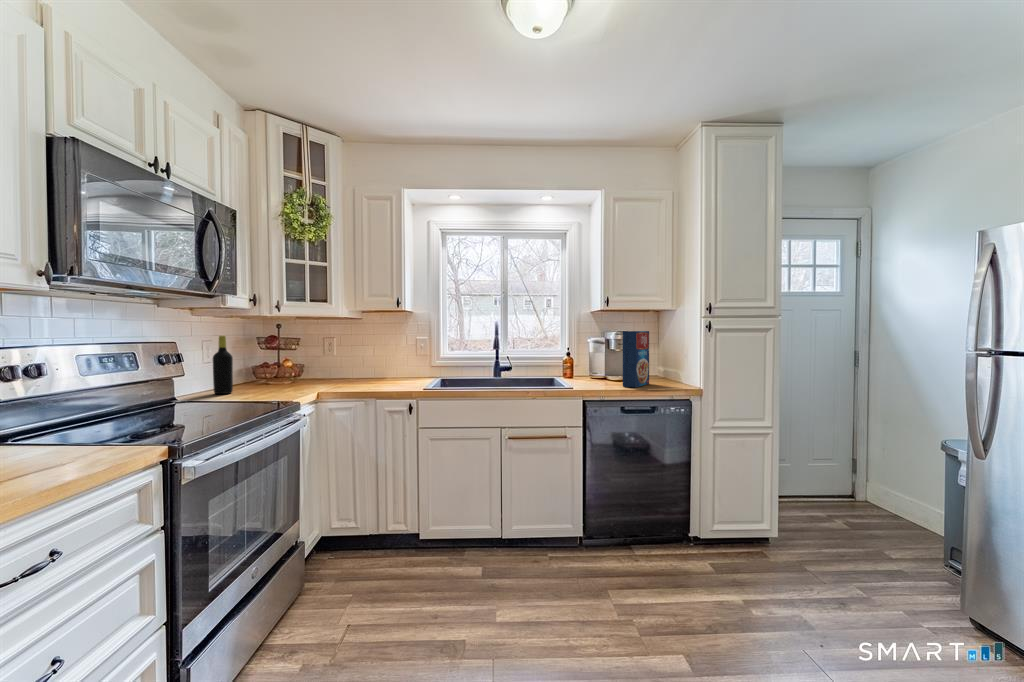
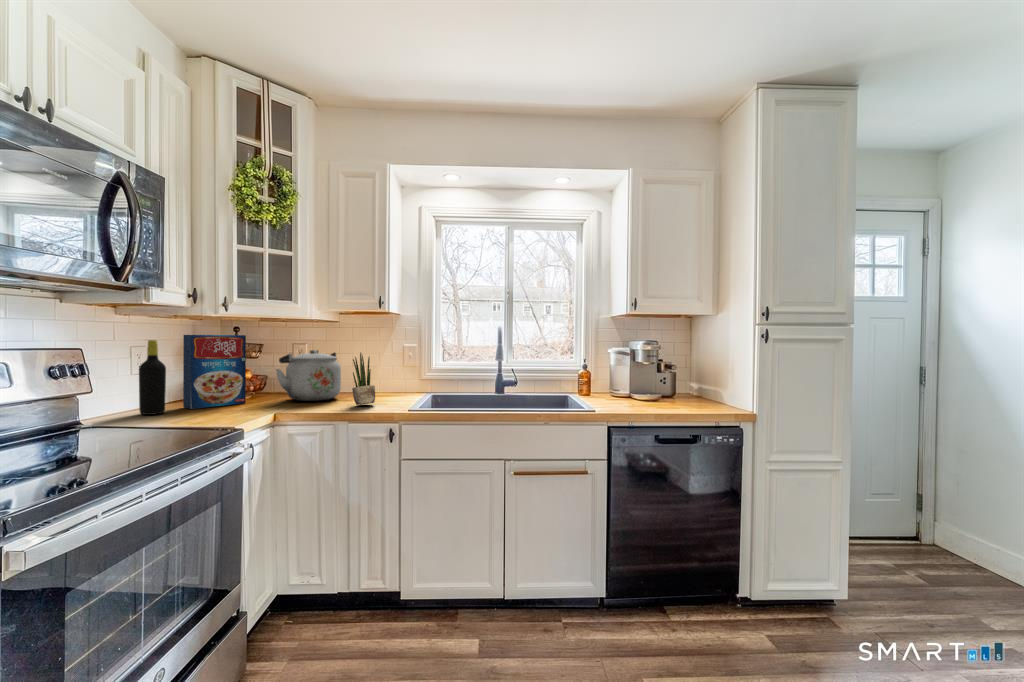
cereal box: present [623,331,649,387] -> present [183,335,246,409]
kettle: none [314,342,366,384] -> present [276,350,341,401]
potted plant: none [377,343,396,386] -> present [352,353,375,405]

